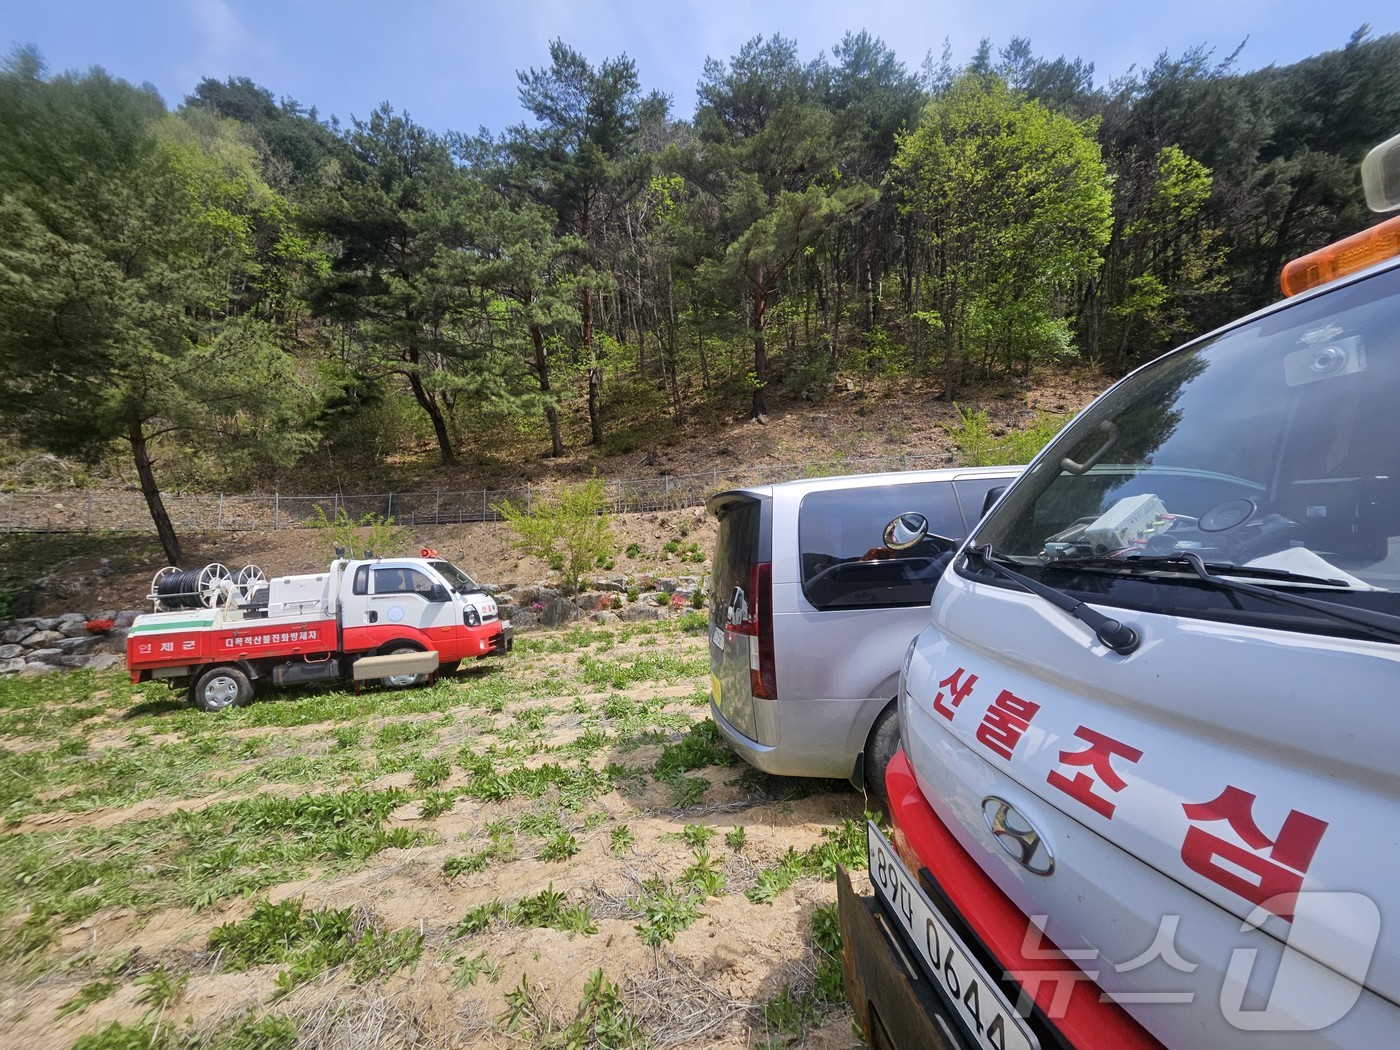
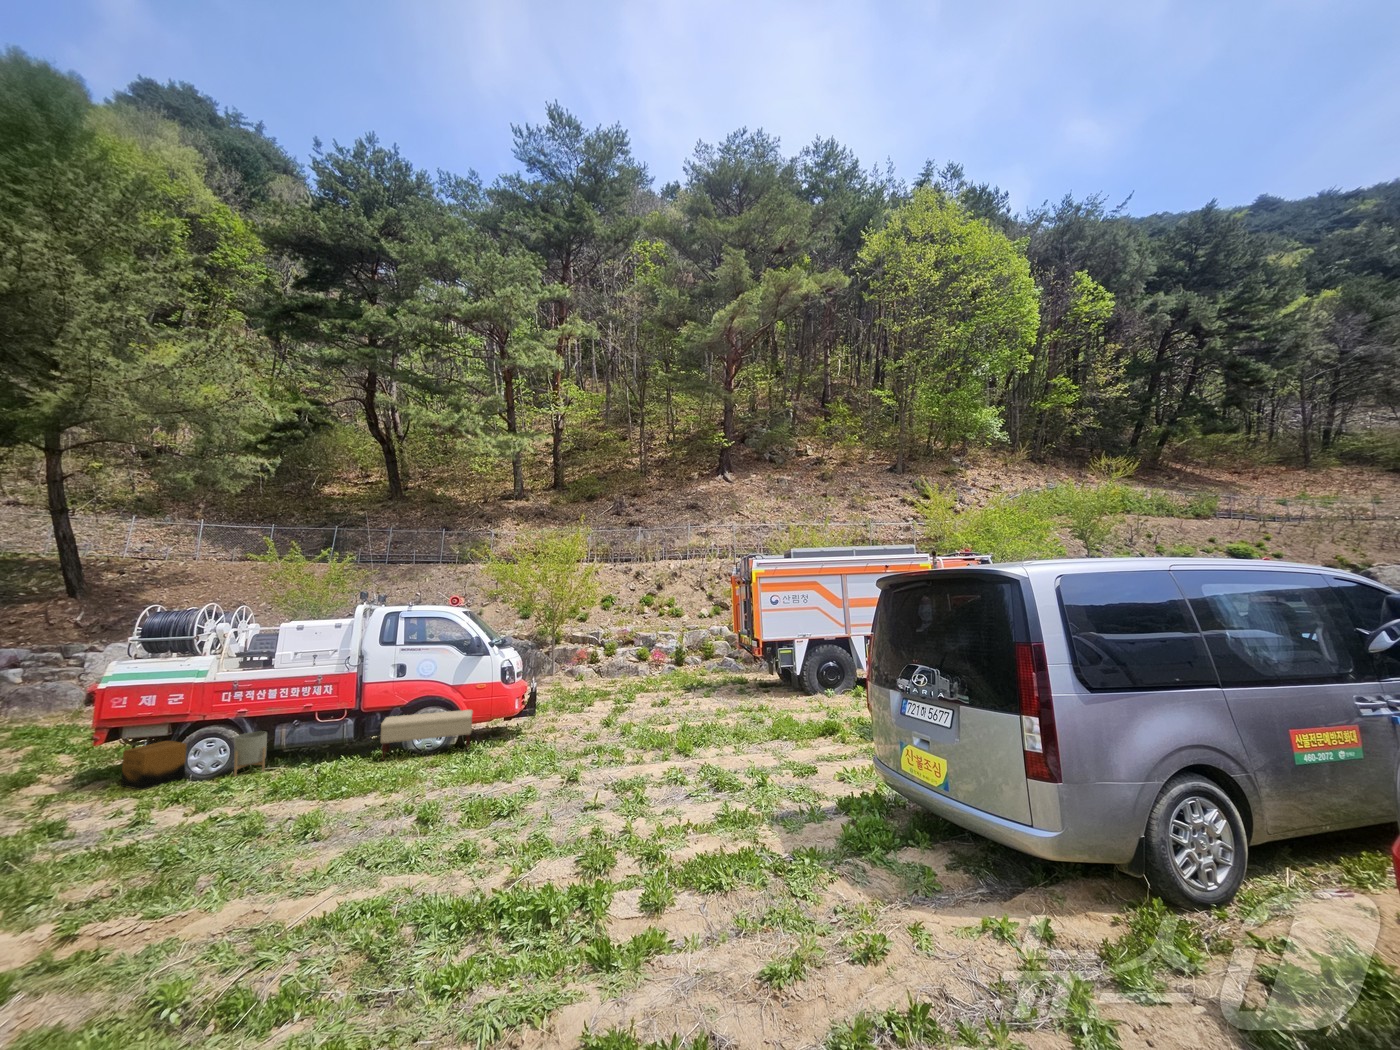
planter: none [236,670,266,707] -> present [234,731,267,777]
cardboard box: none [152,678,202,717] -> present [121,741,186,790]

